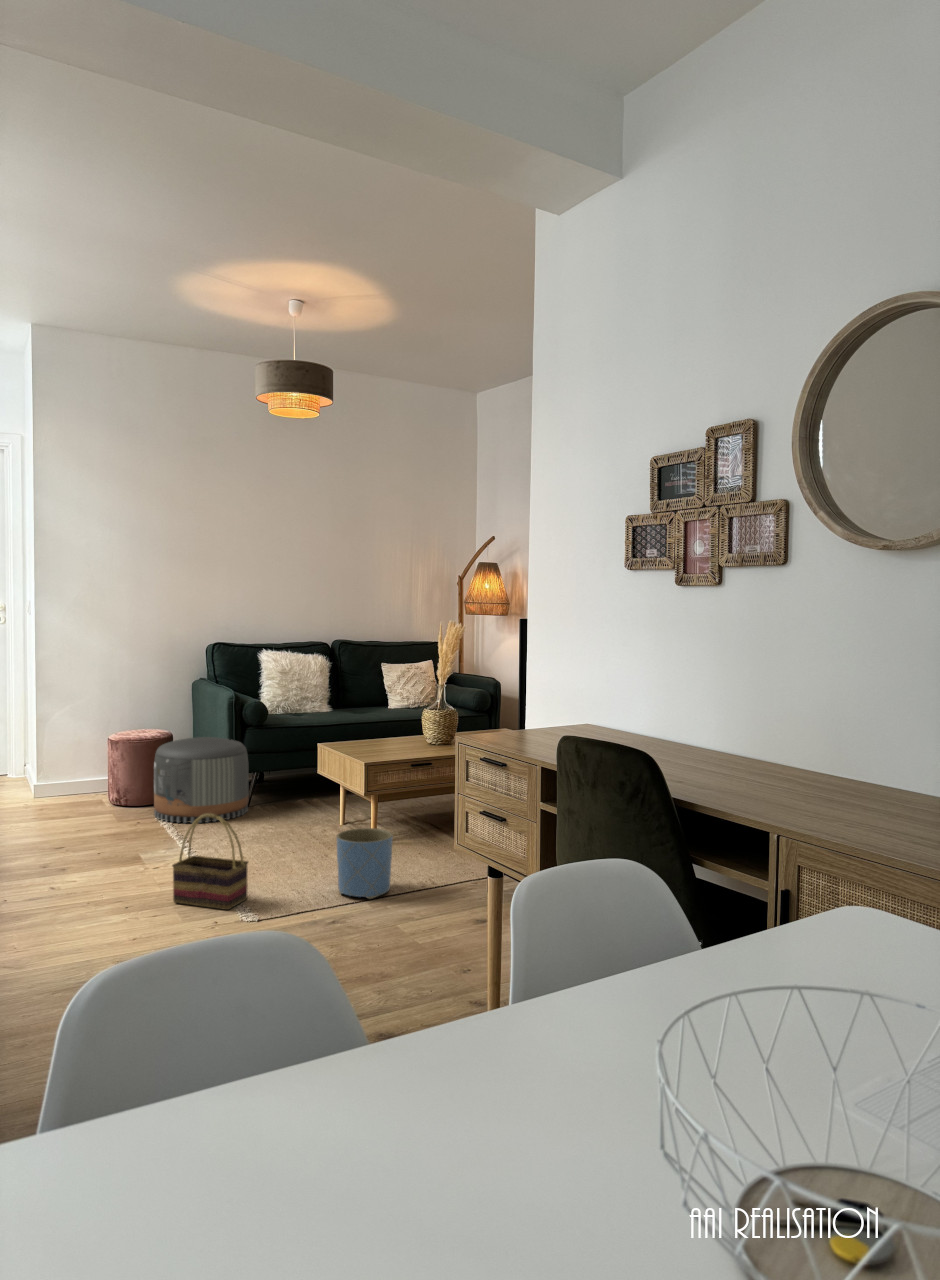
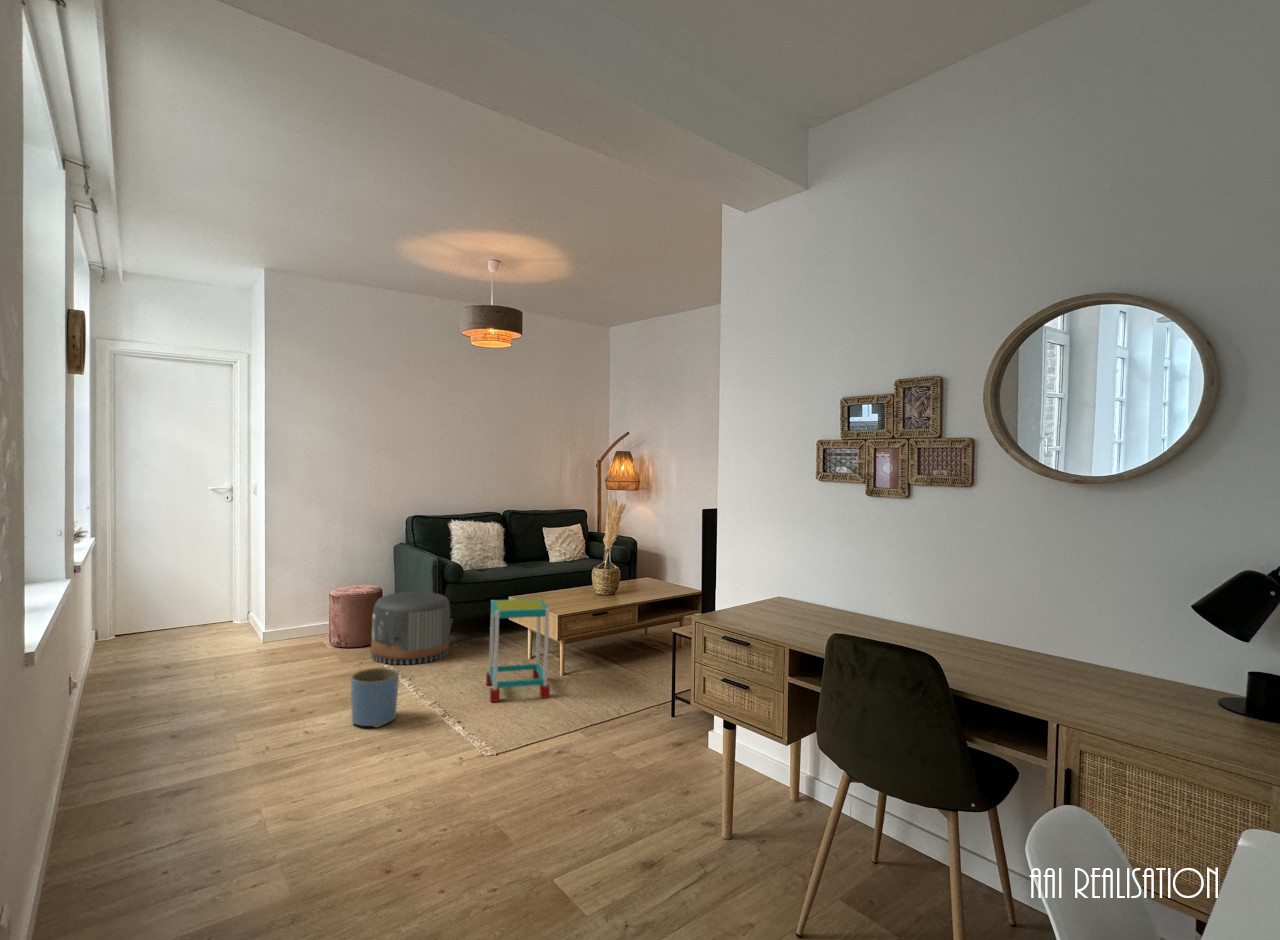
side table: none [271,741,345,863] -> present [486,599,550,702]
basket: present [172,813,248,910] -> none [424,669,488,751]
planter: present [337,828,393,899] -> present [351,668,399,728]

